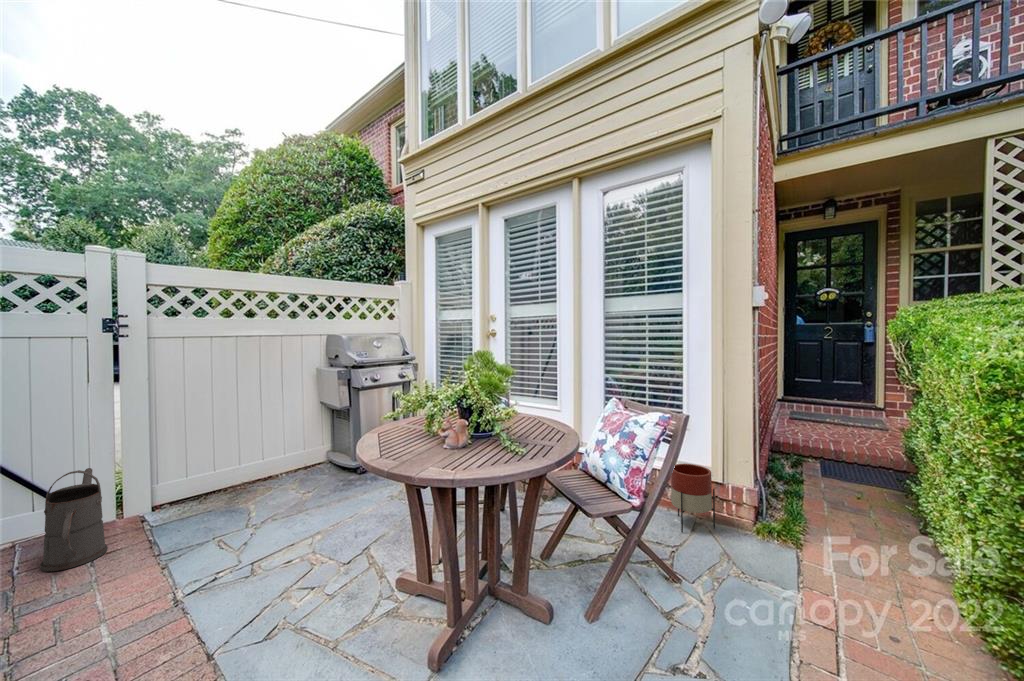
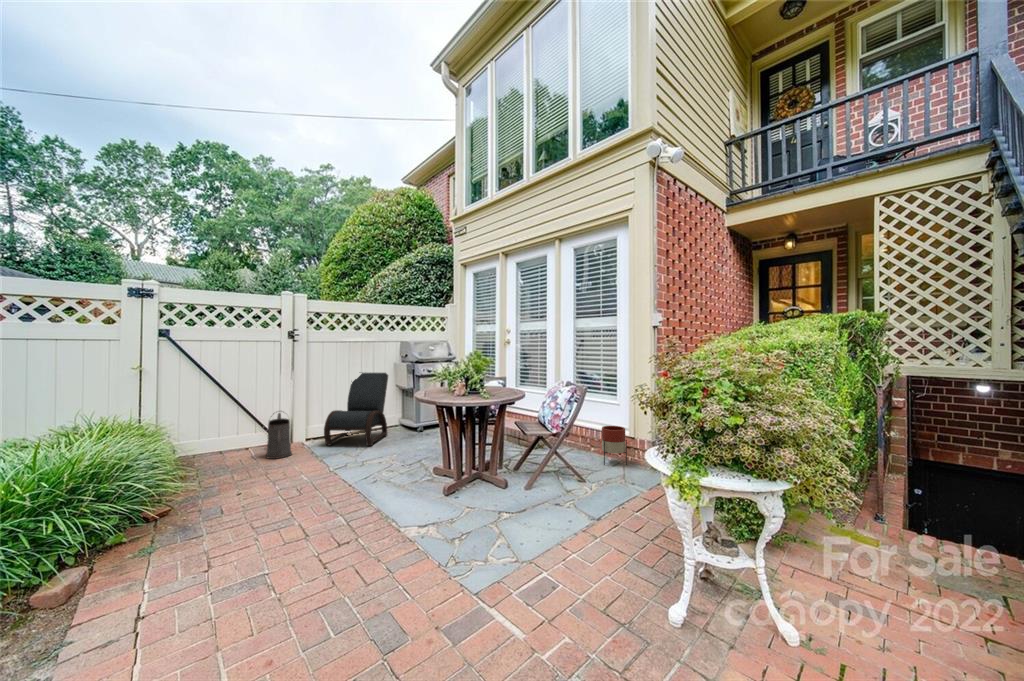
lounge chair: none [182,384,307,519] -> present [324,373,388,446]

